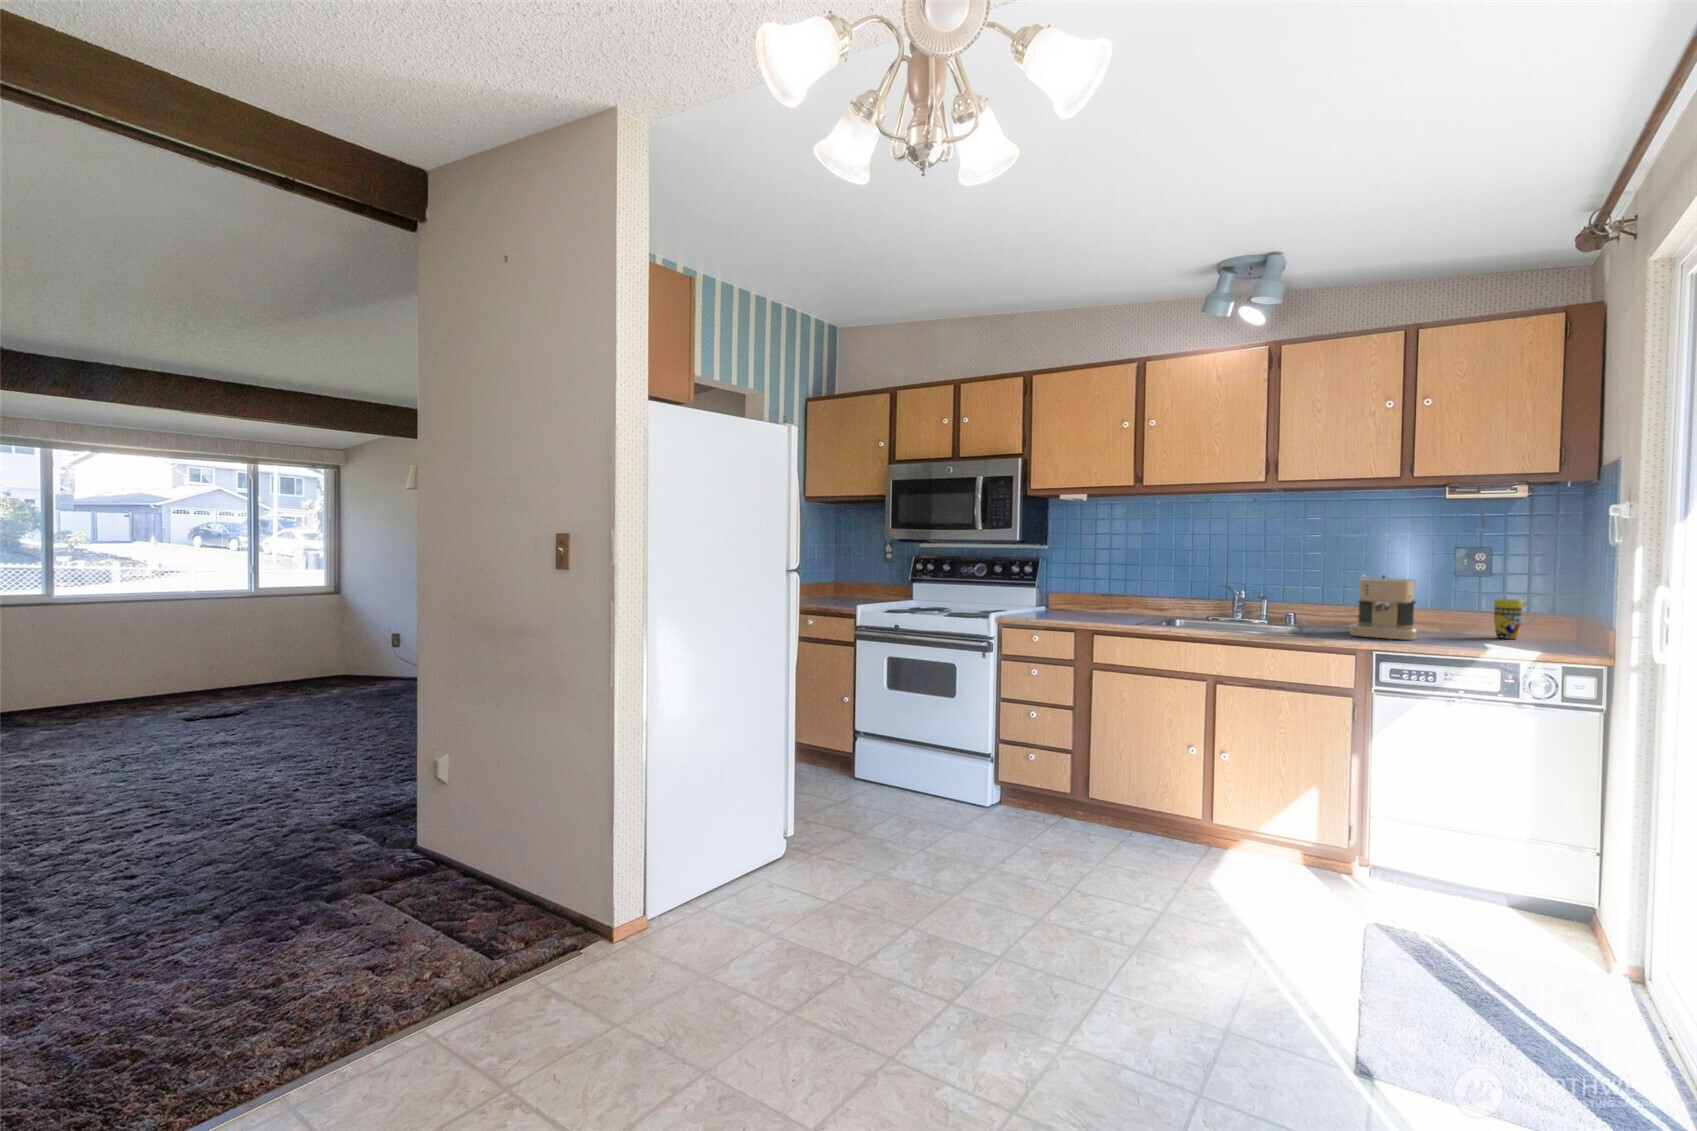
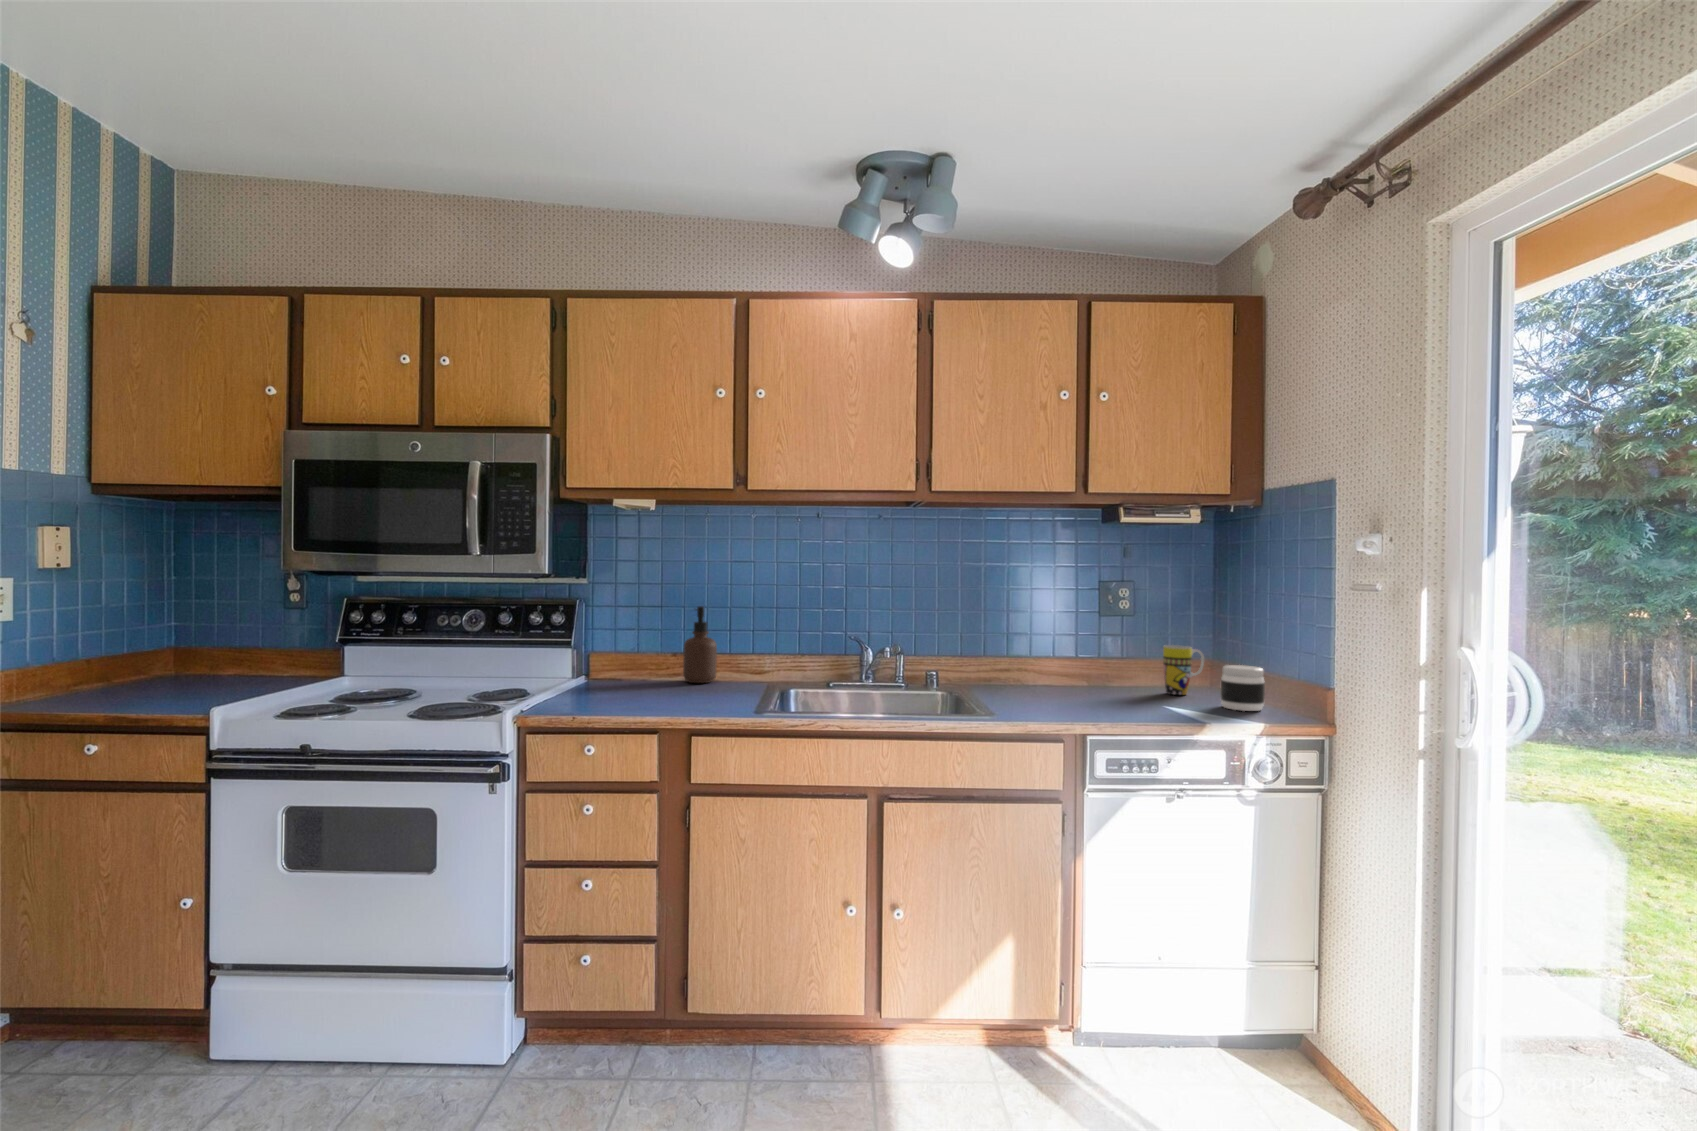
soap dispenser: none [1105,564,1128,613] -> present [683,606,717,683]
coffee maker: present [1350,575,1417,640] -> none [1028,622,1106,709]
jar: none [1533,613,1576,649] -> present [1220,665,1265,711]

